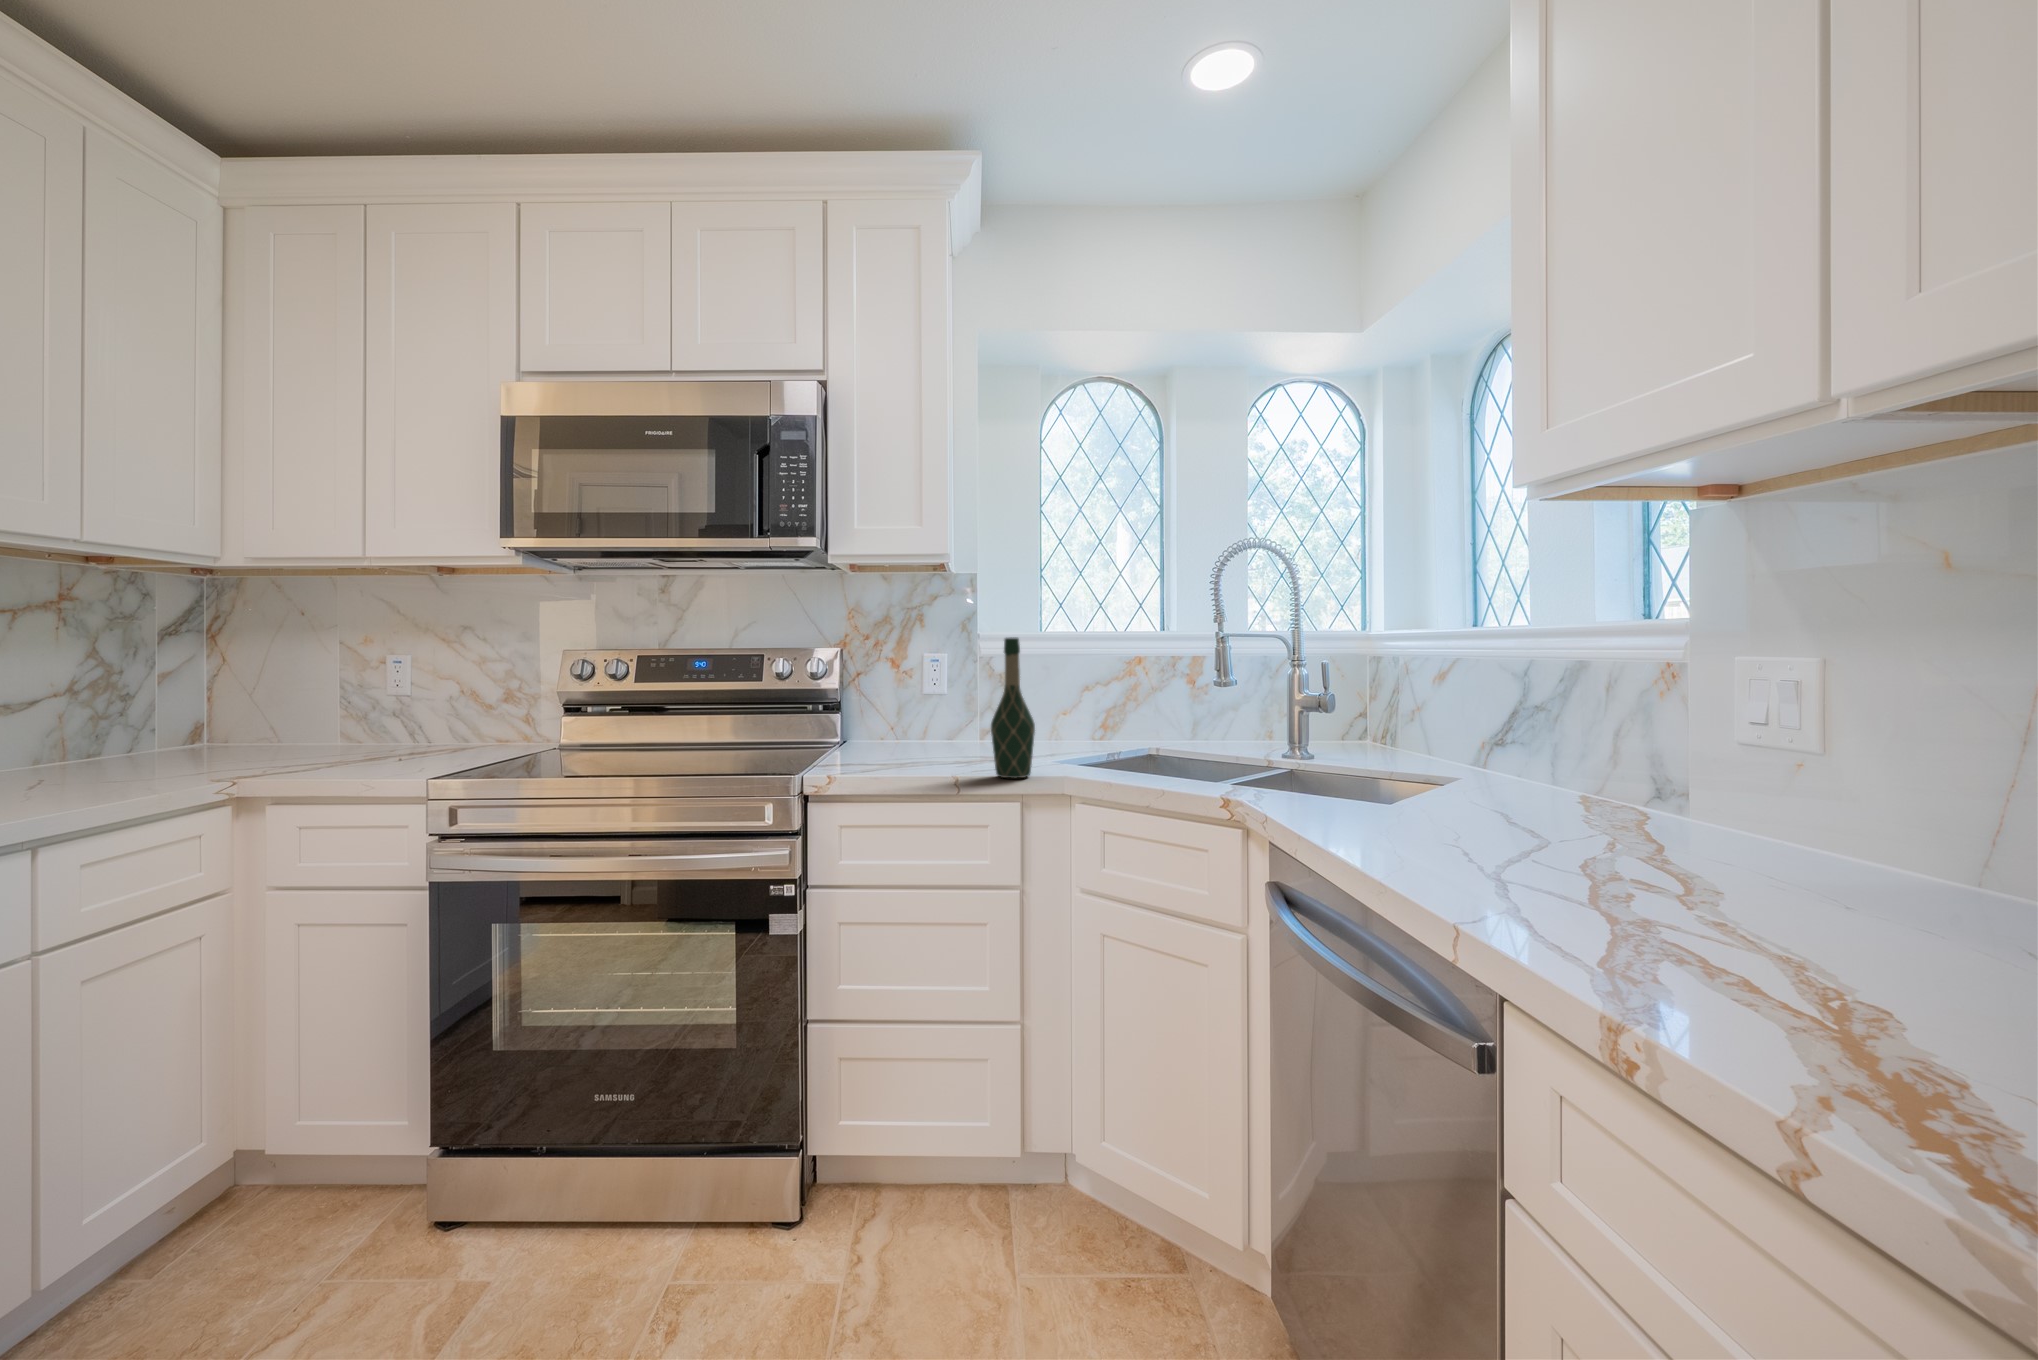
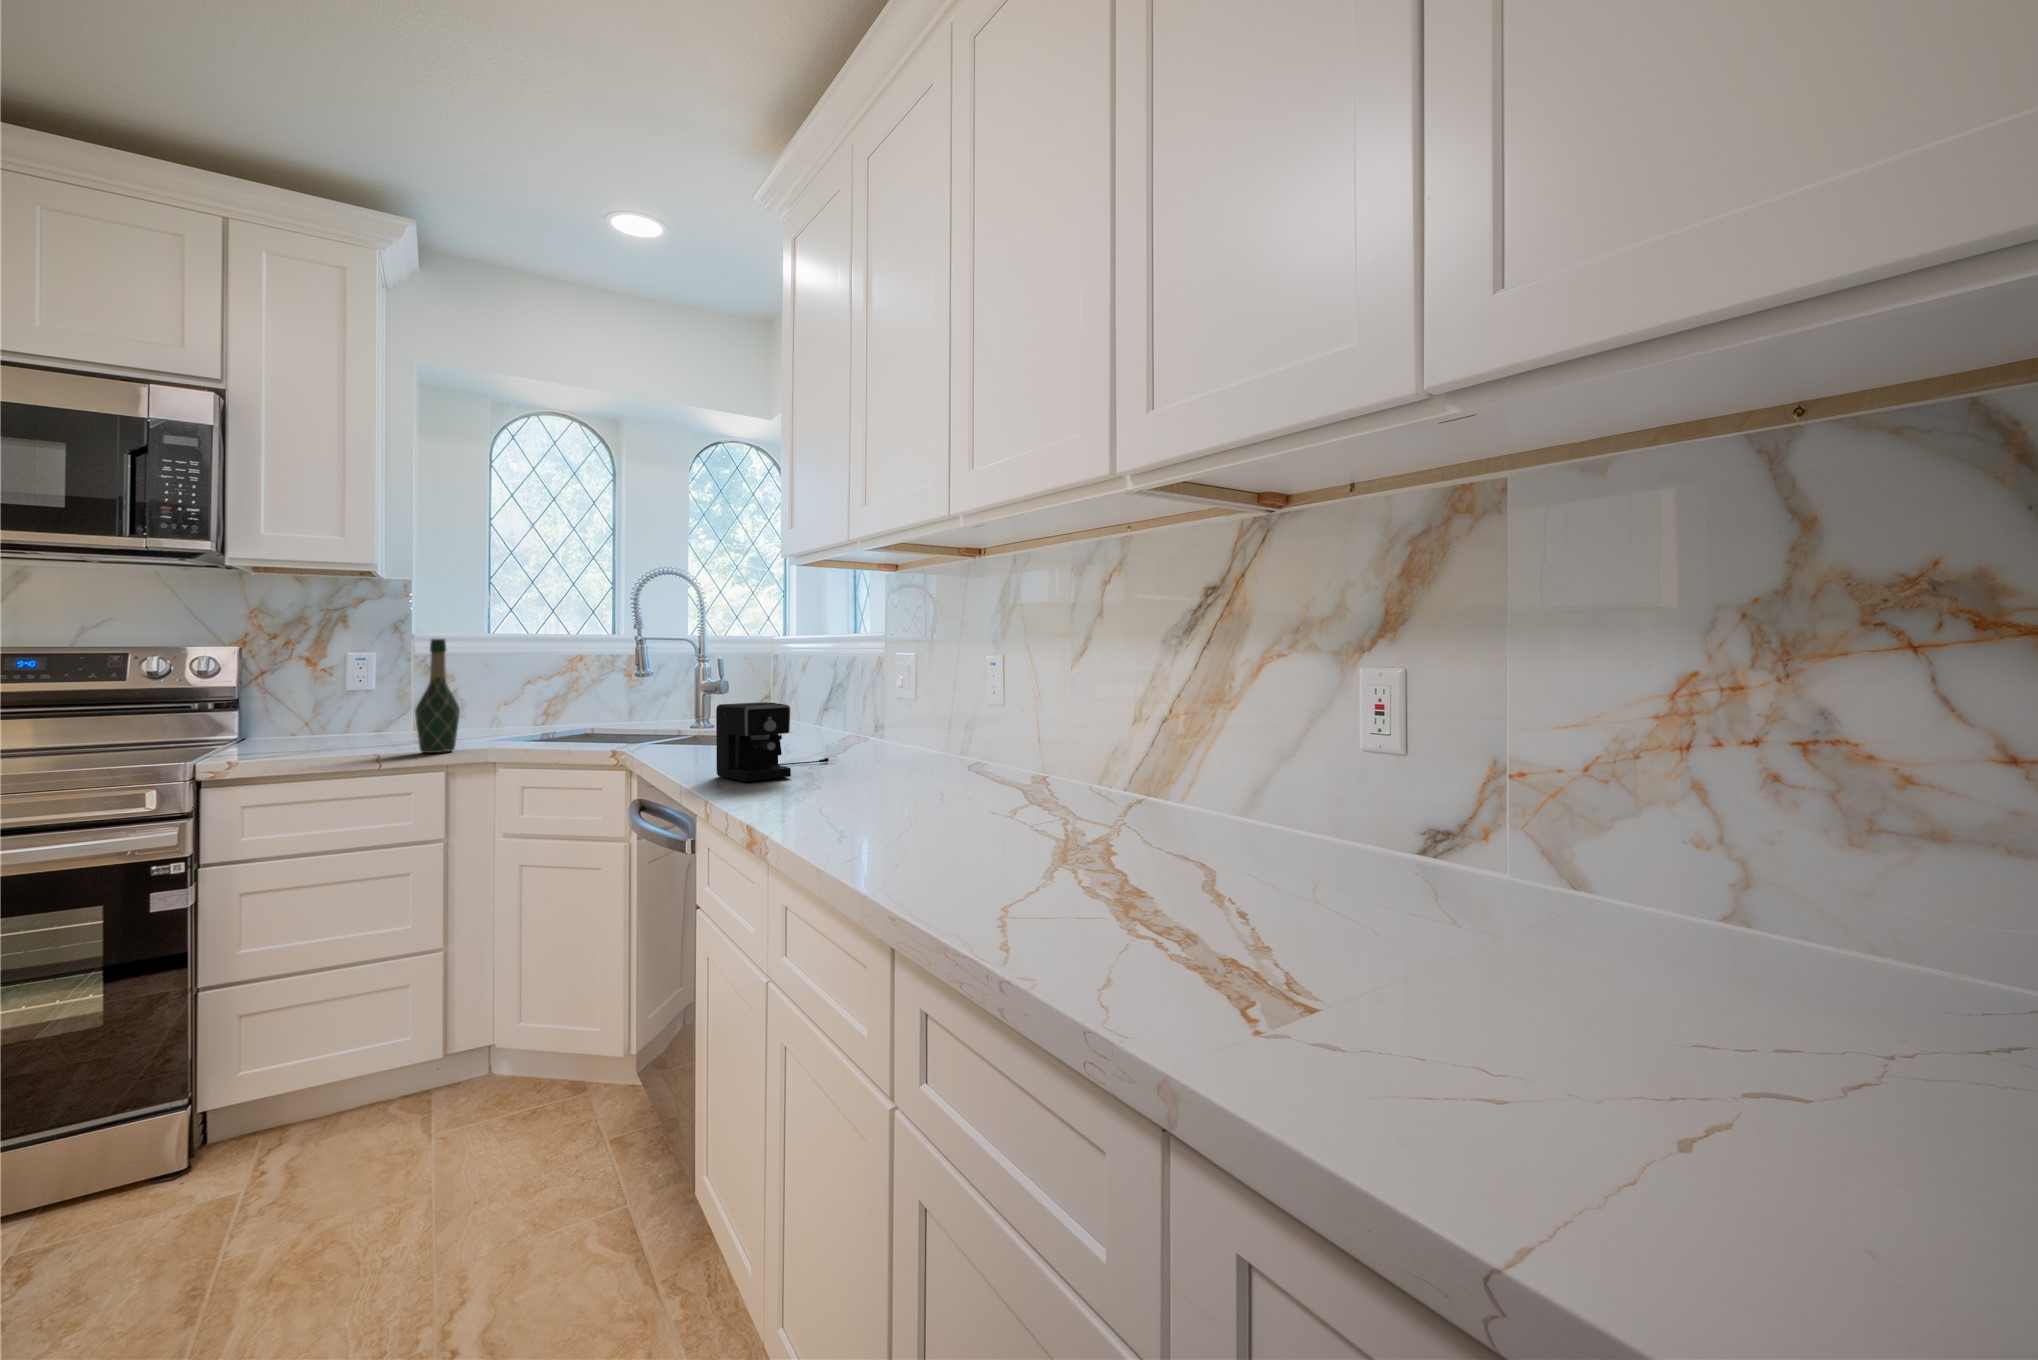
coffee maker: none [1492,753,1705,936] -> present [716,702,829,781]

